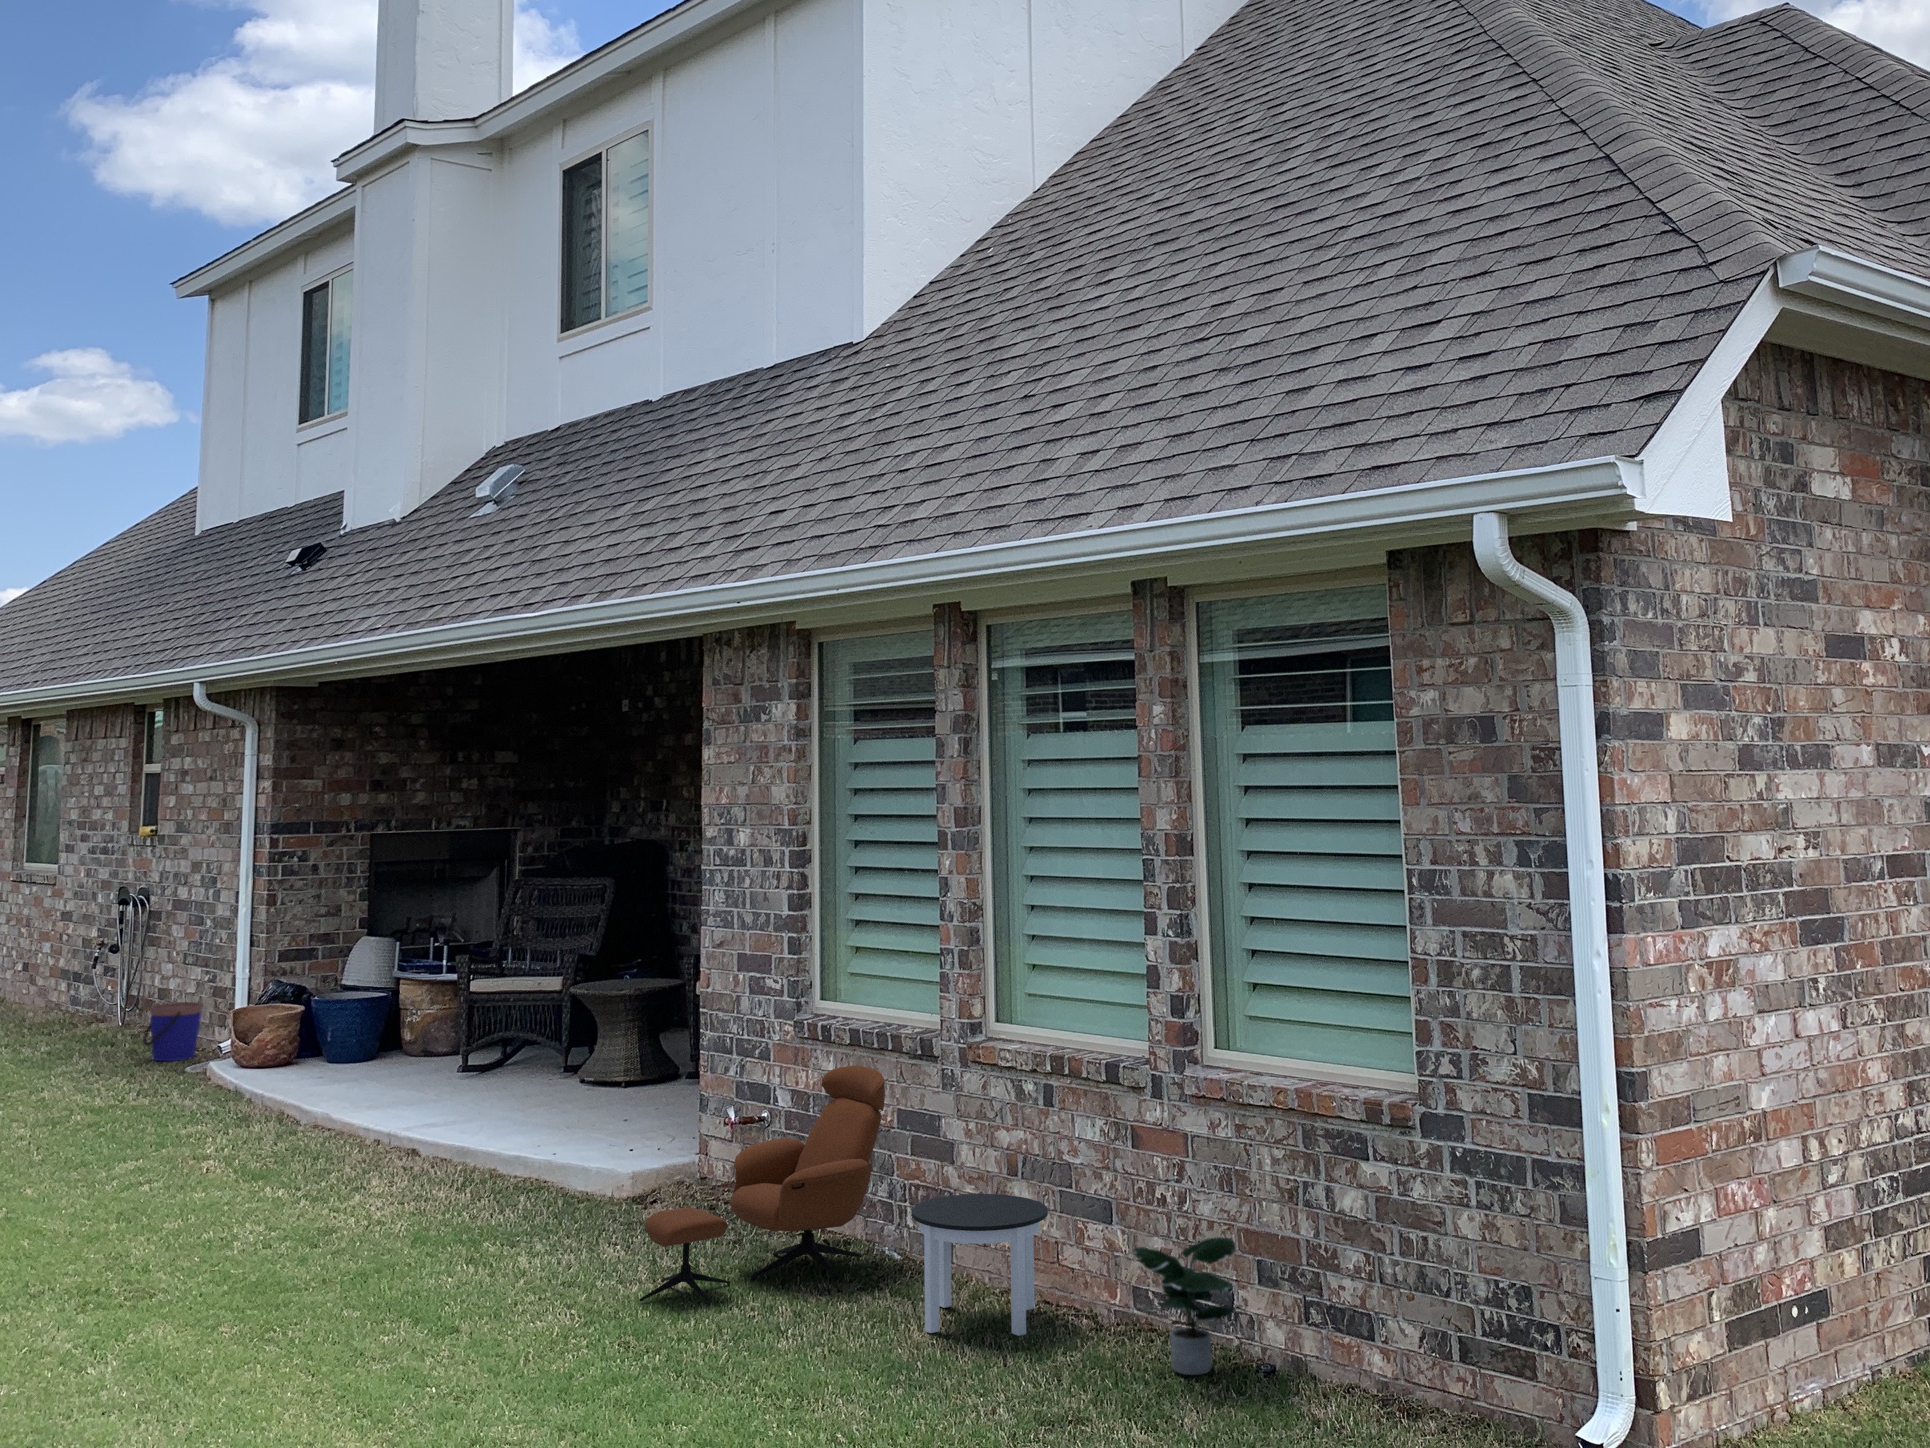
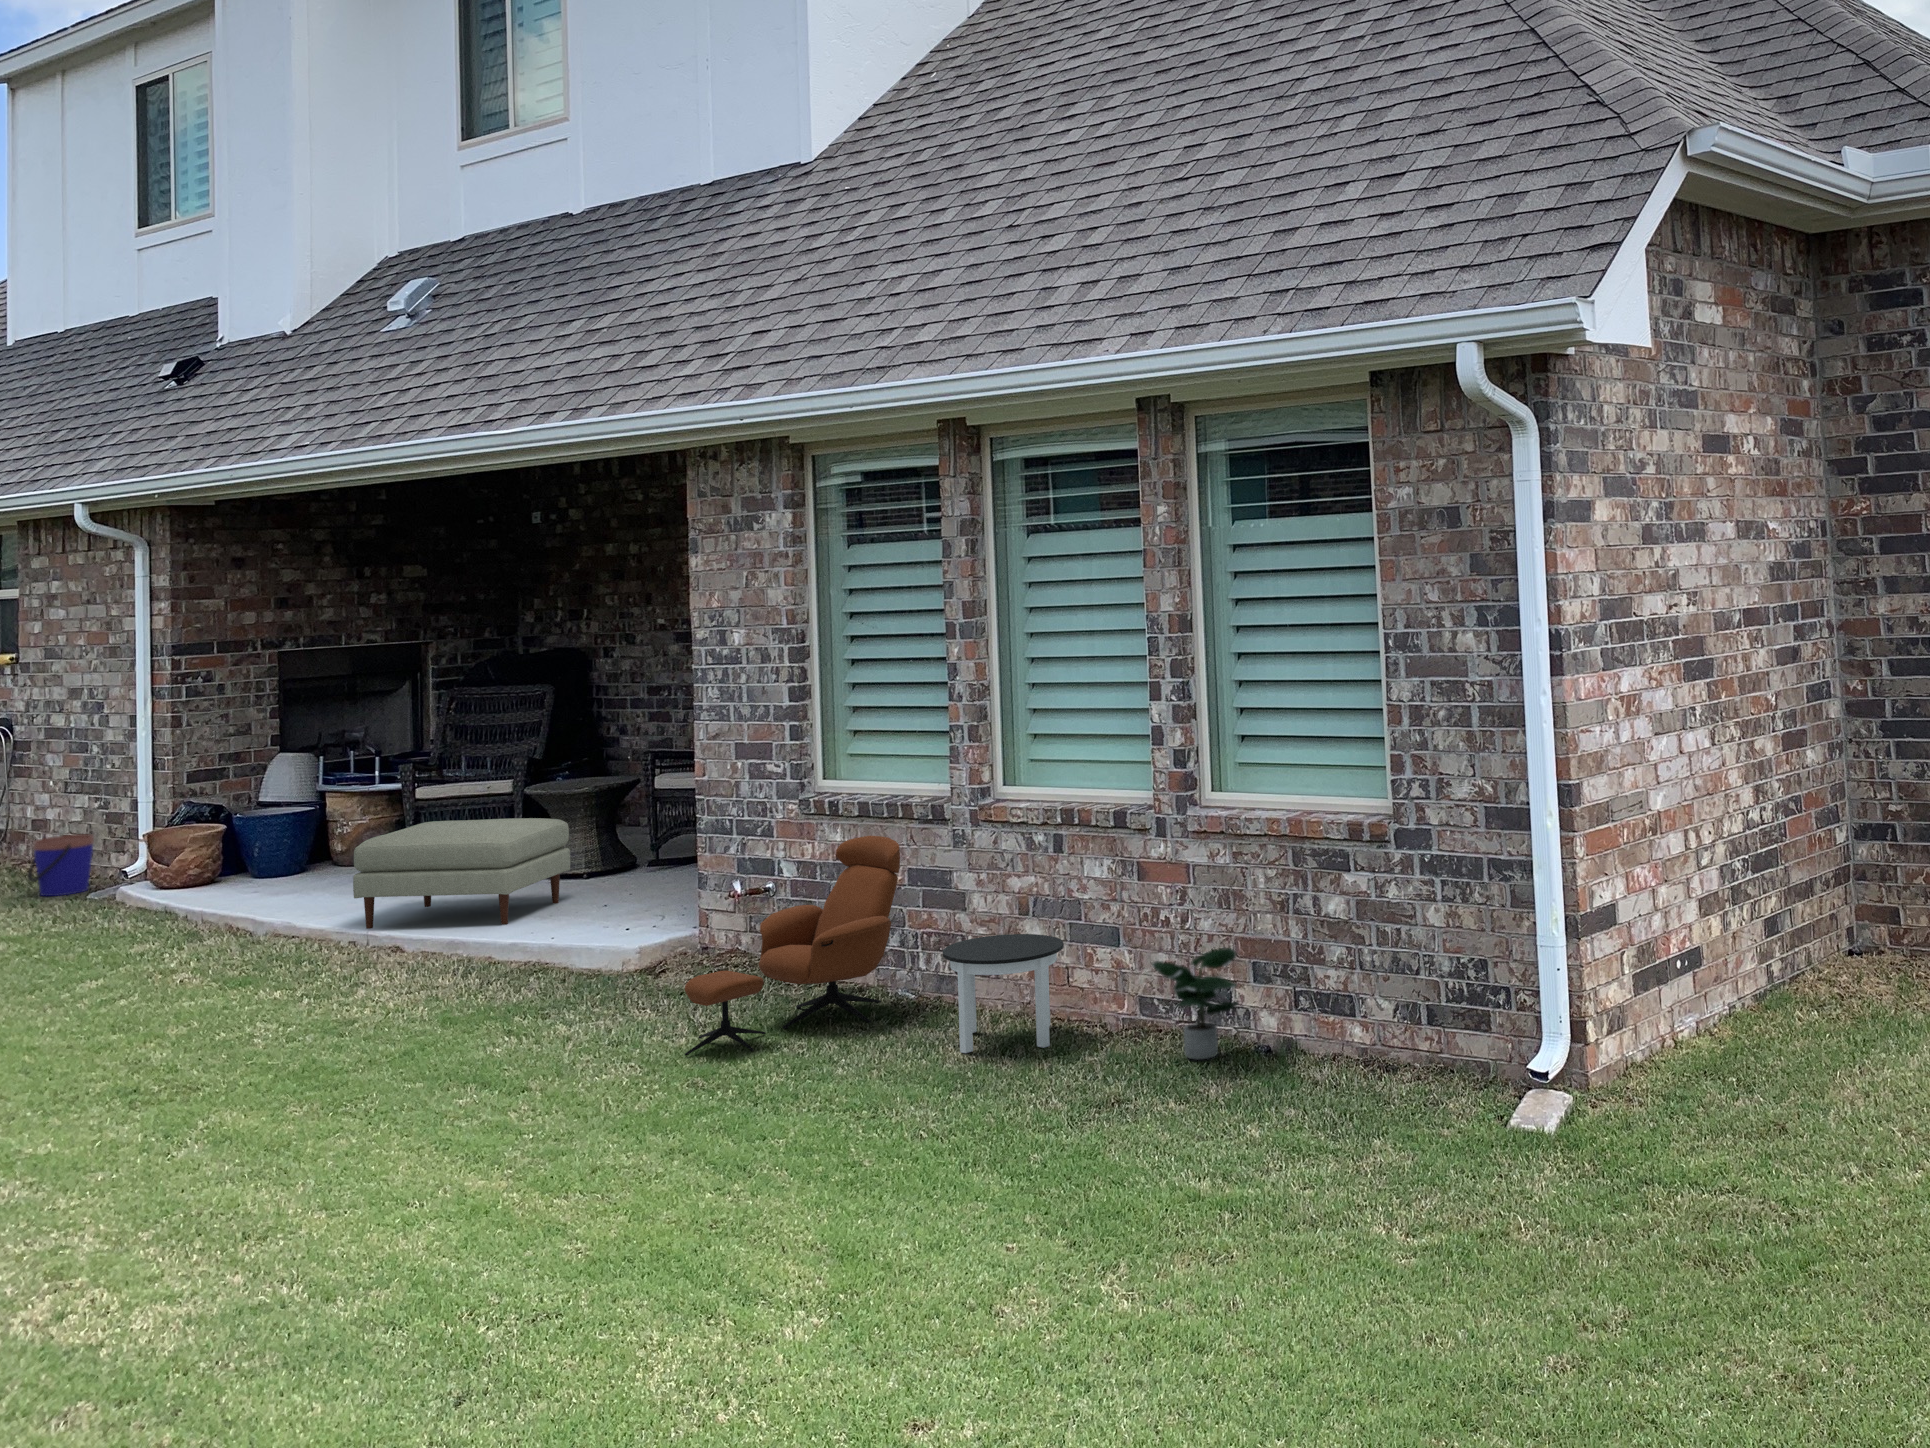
ottoman: none [387,1014,598,1130] -> present [353,818,570,929]

